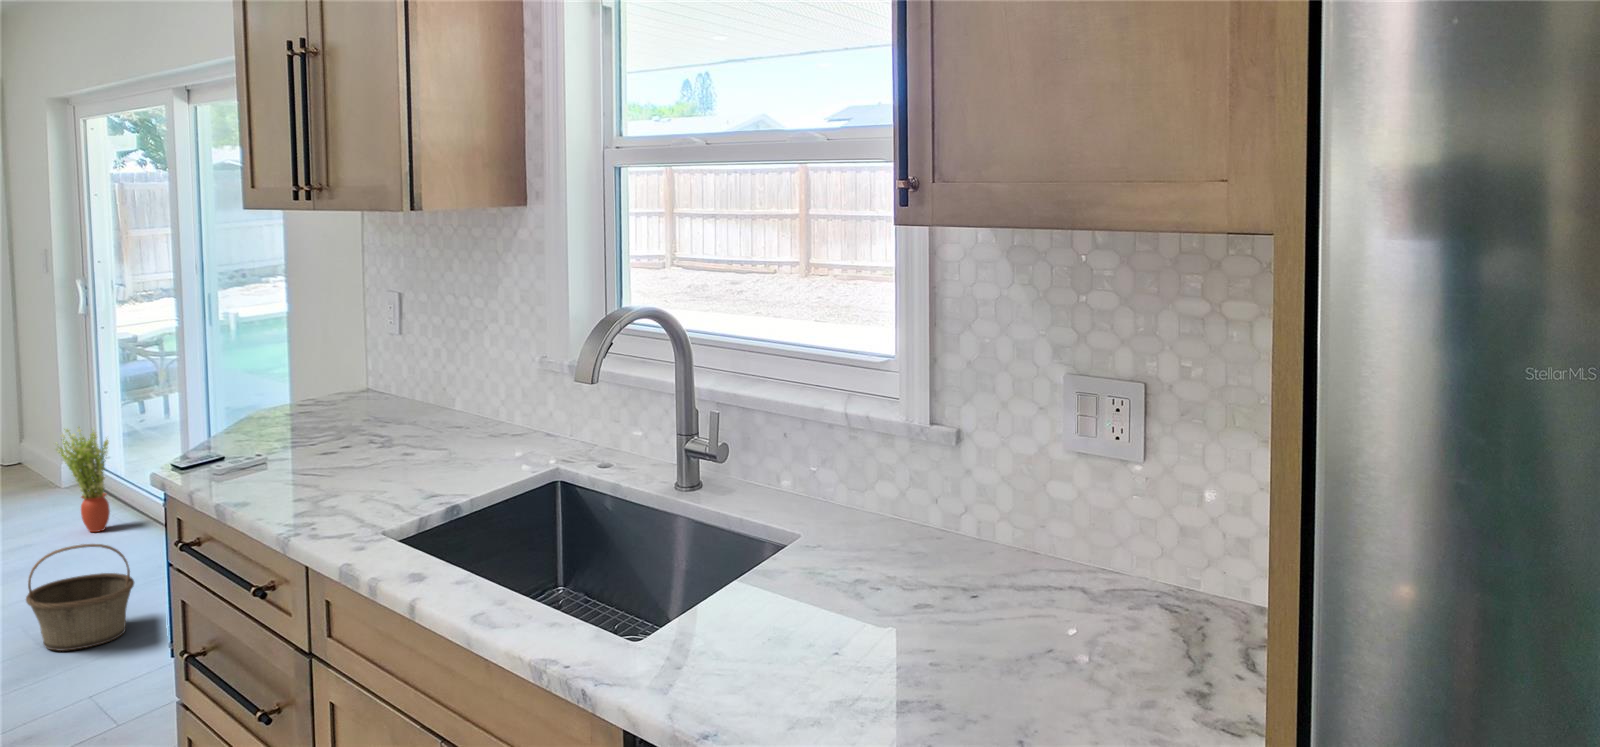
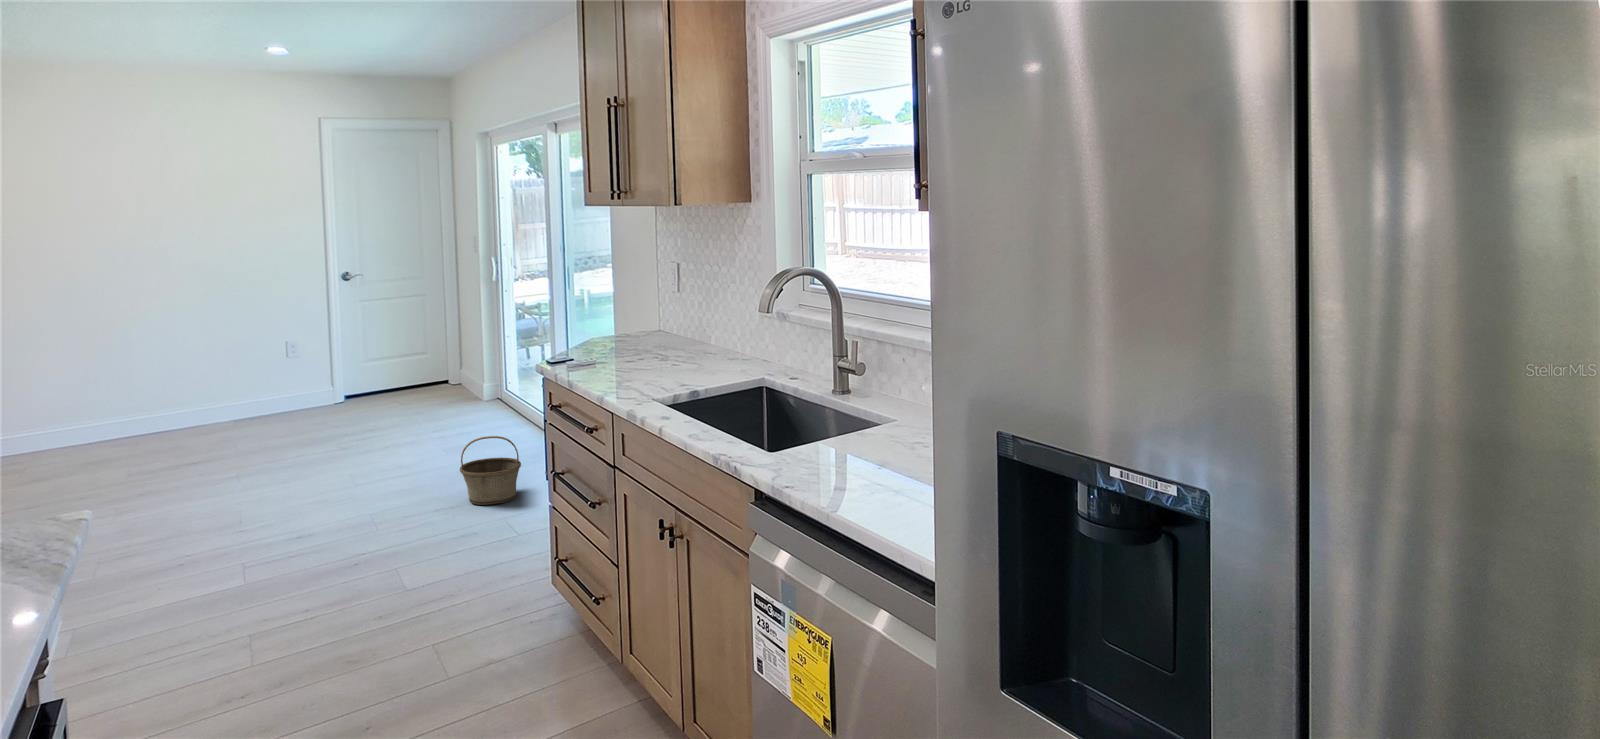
potted plant: present [57,427,110,532] -> none [474,362,508,436]

